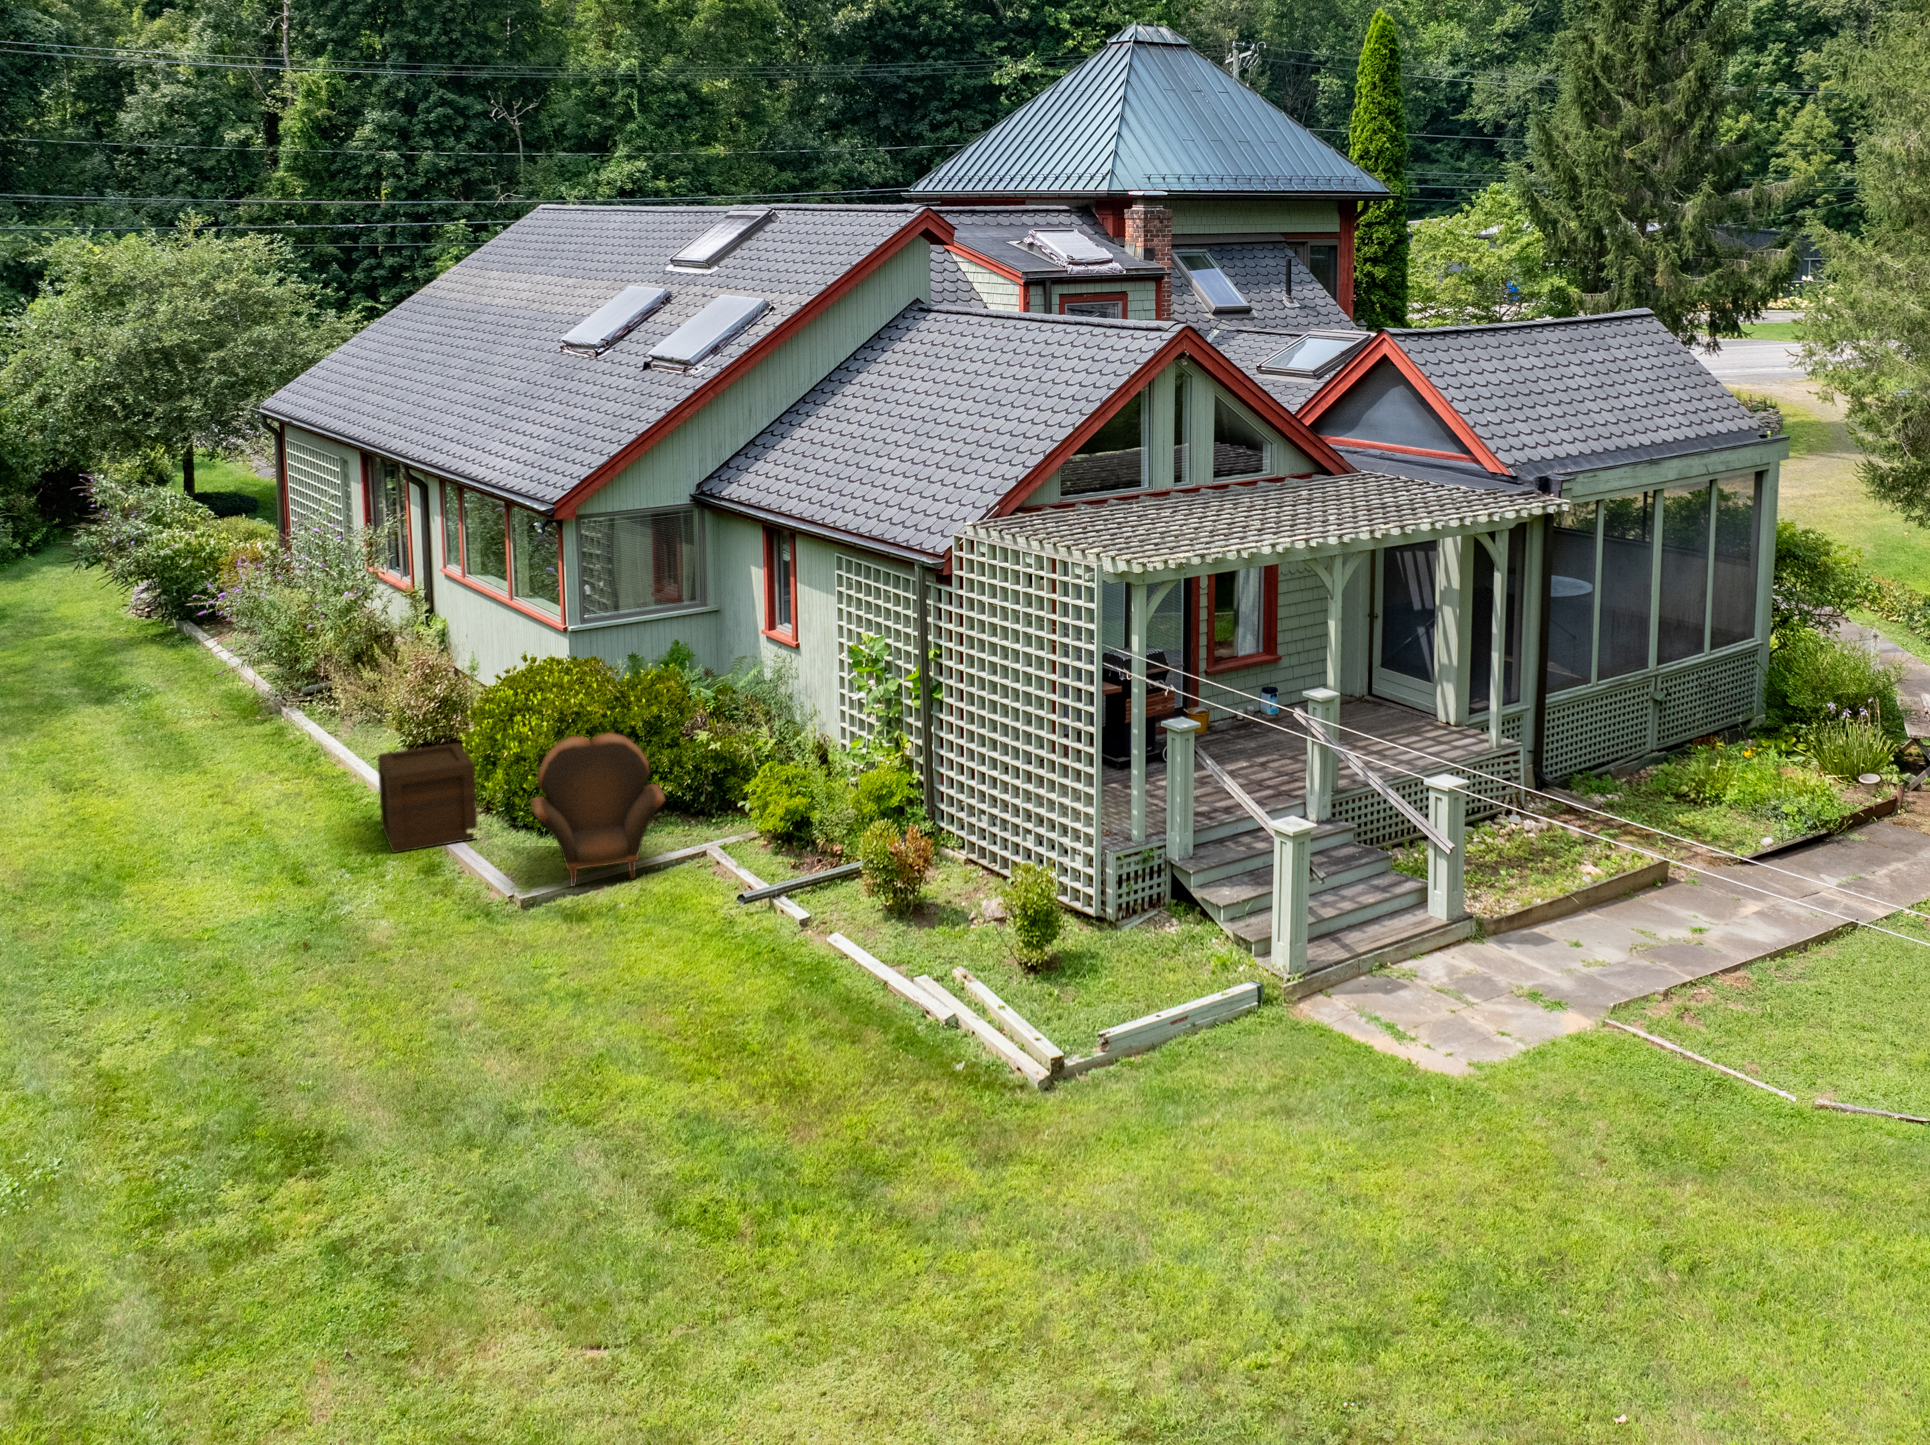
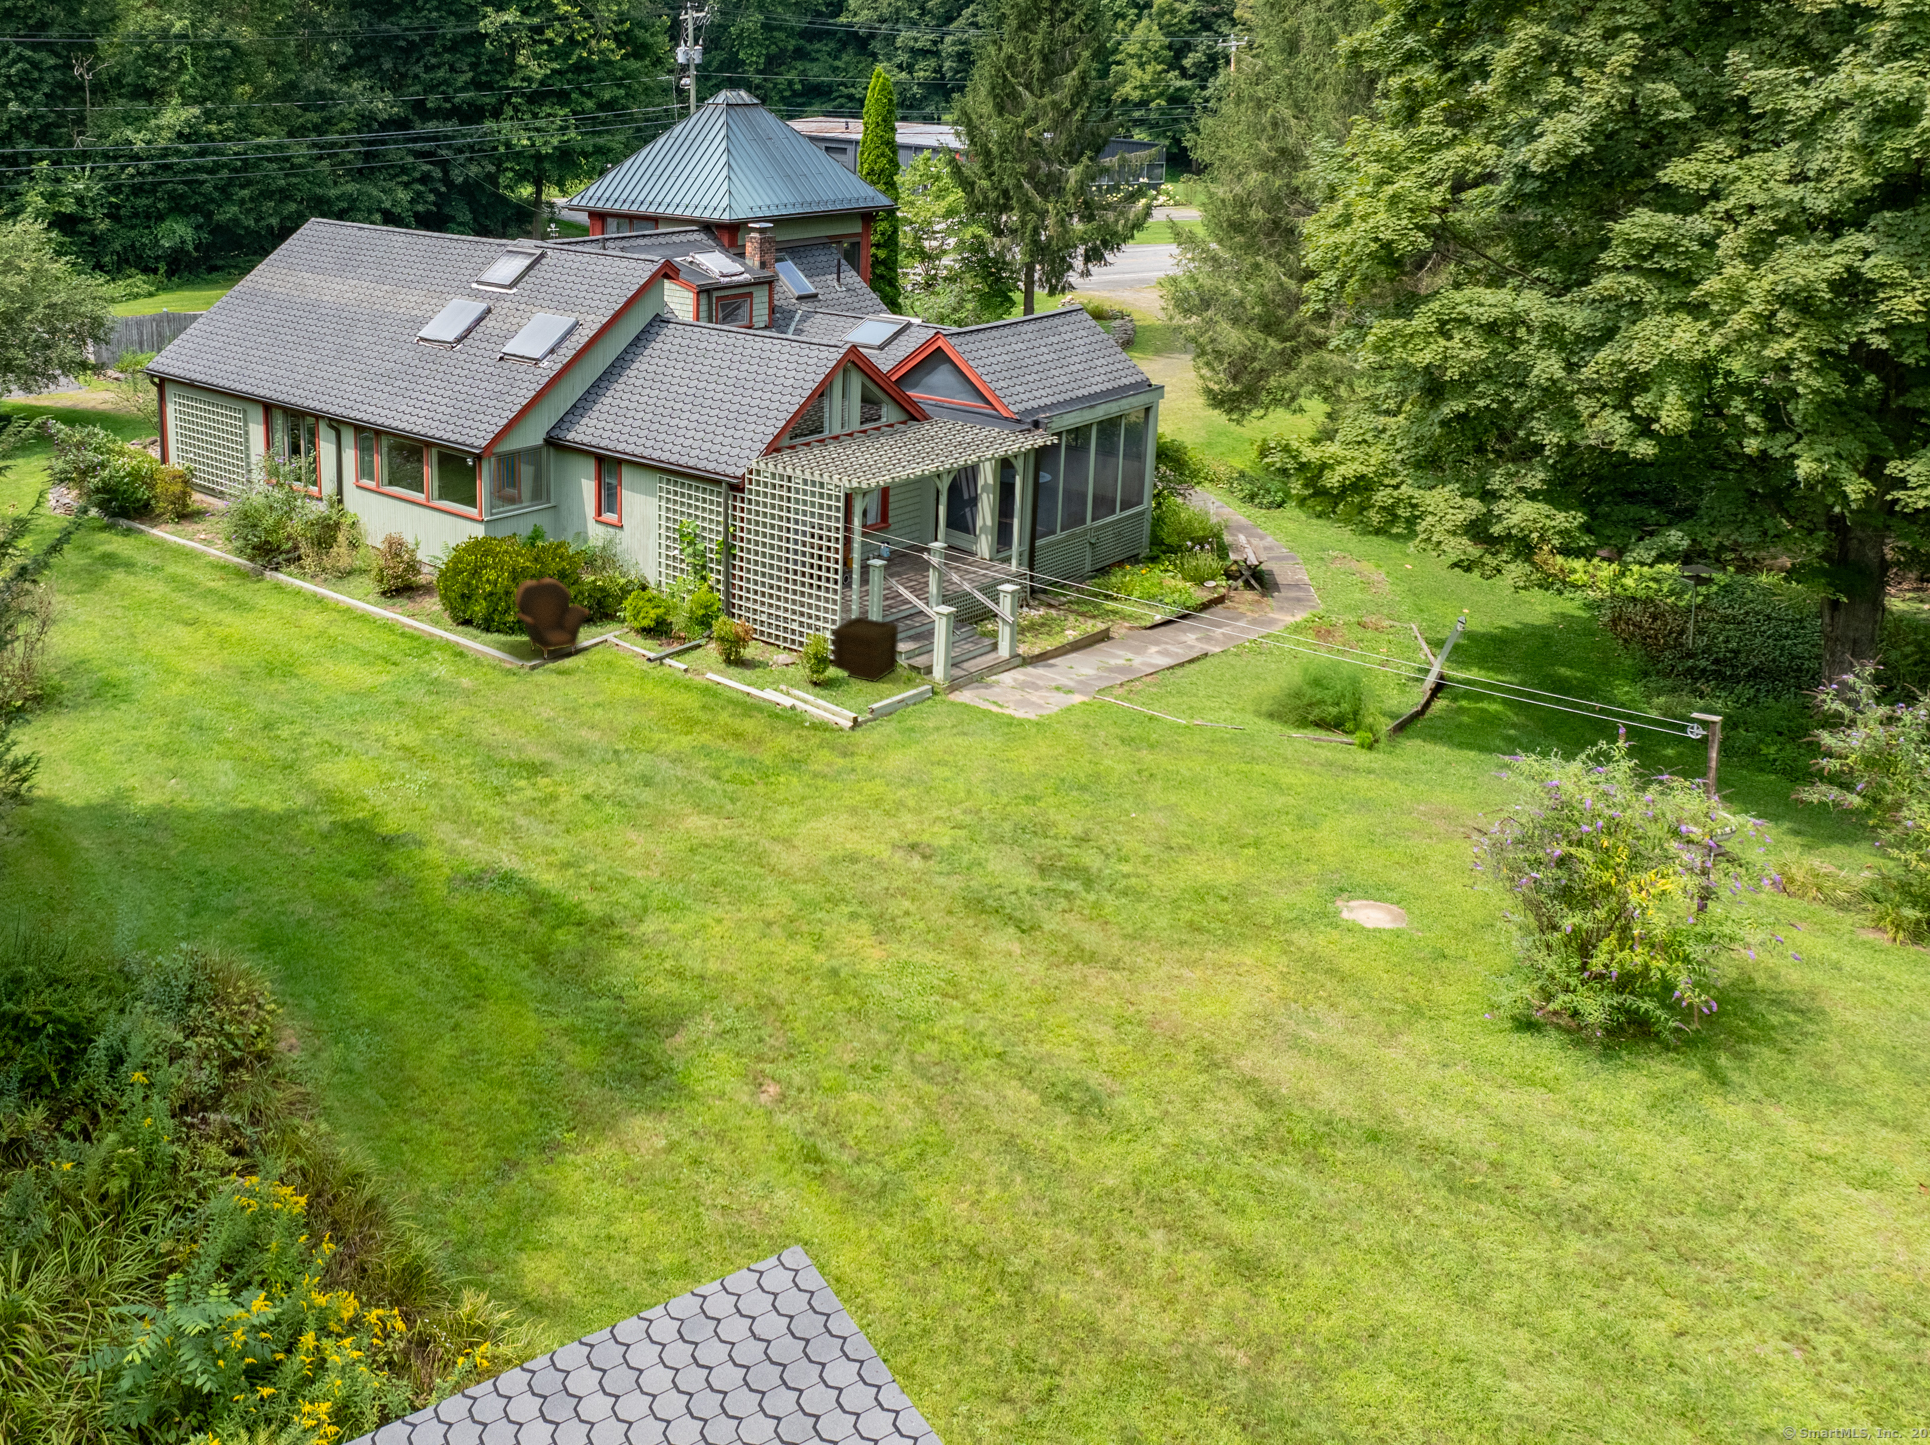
wooden crate: present [378,743,477,853] -> present [833,617,898,681]

